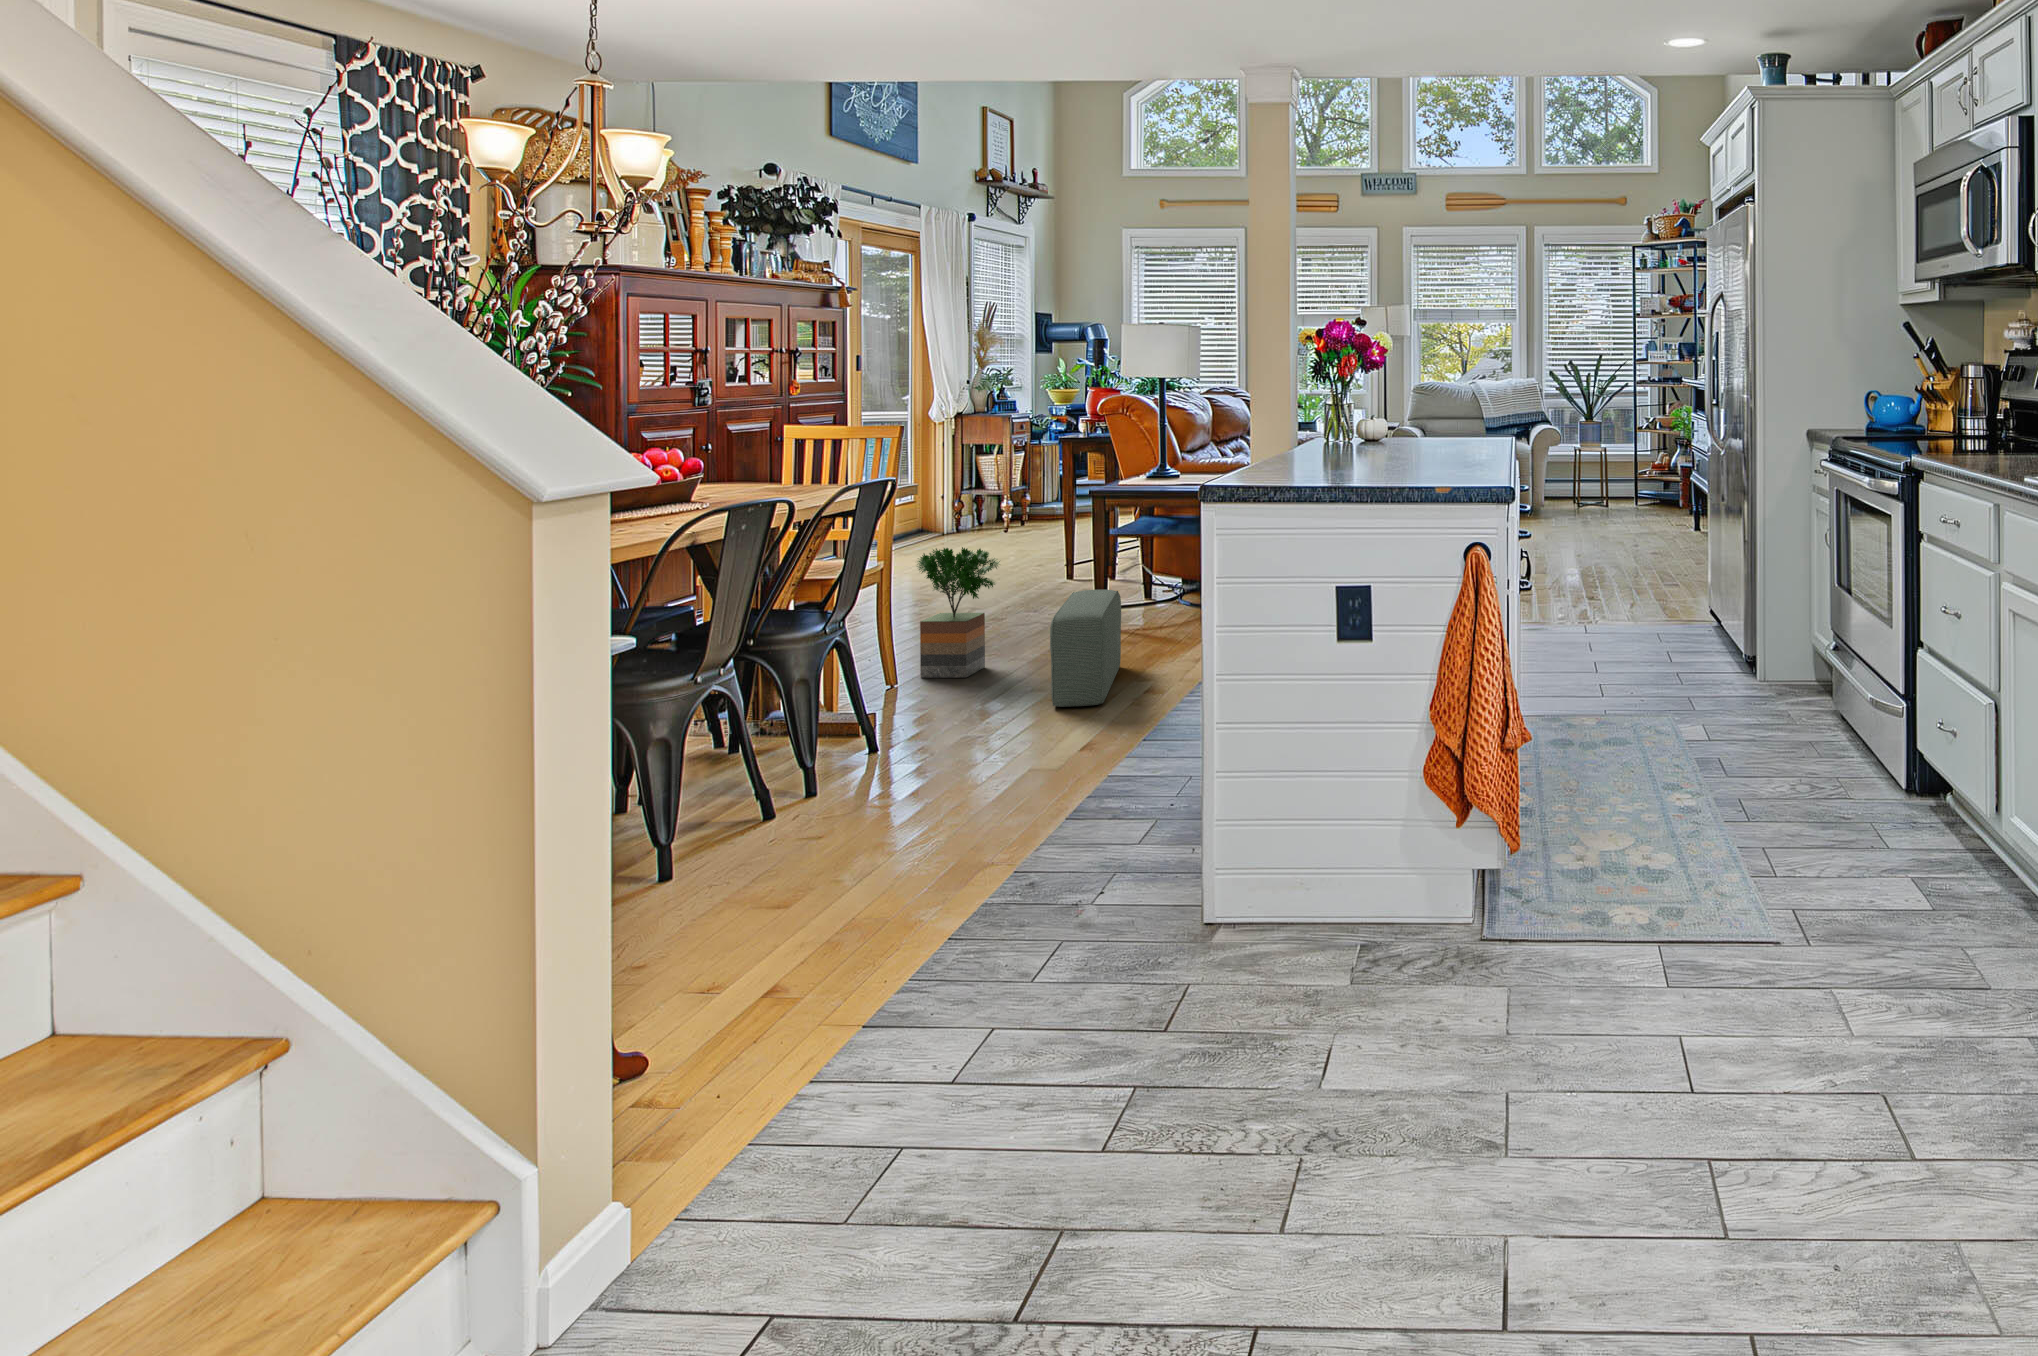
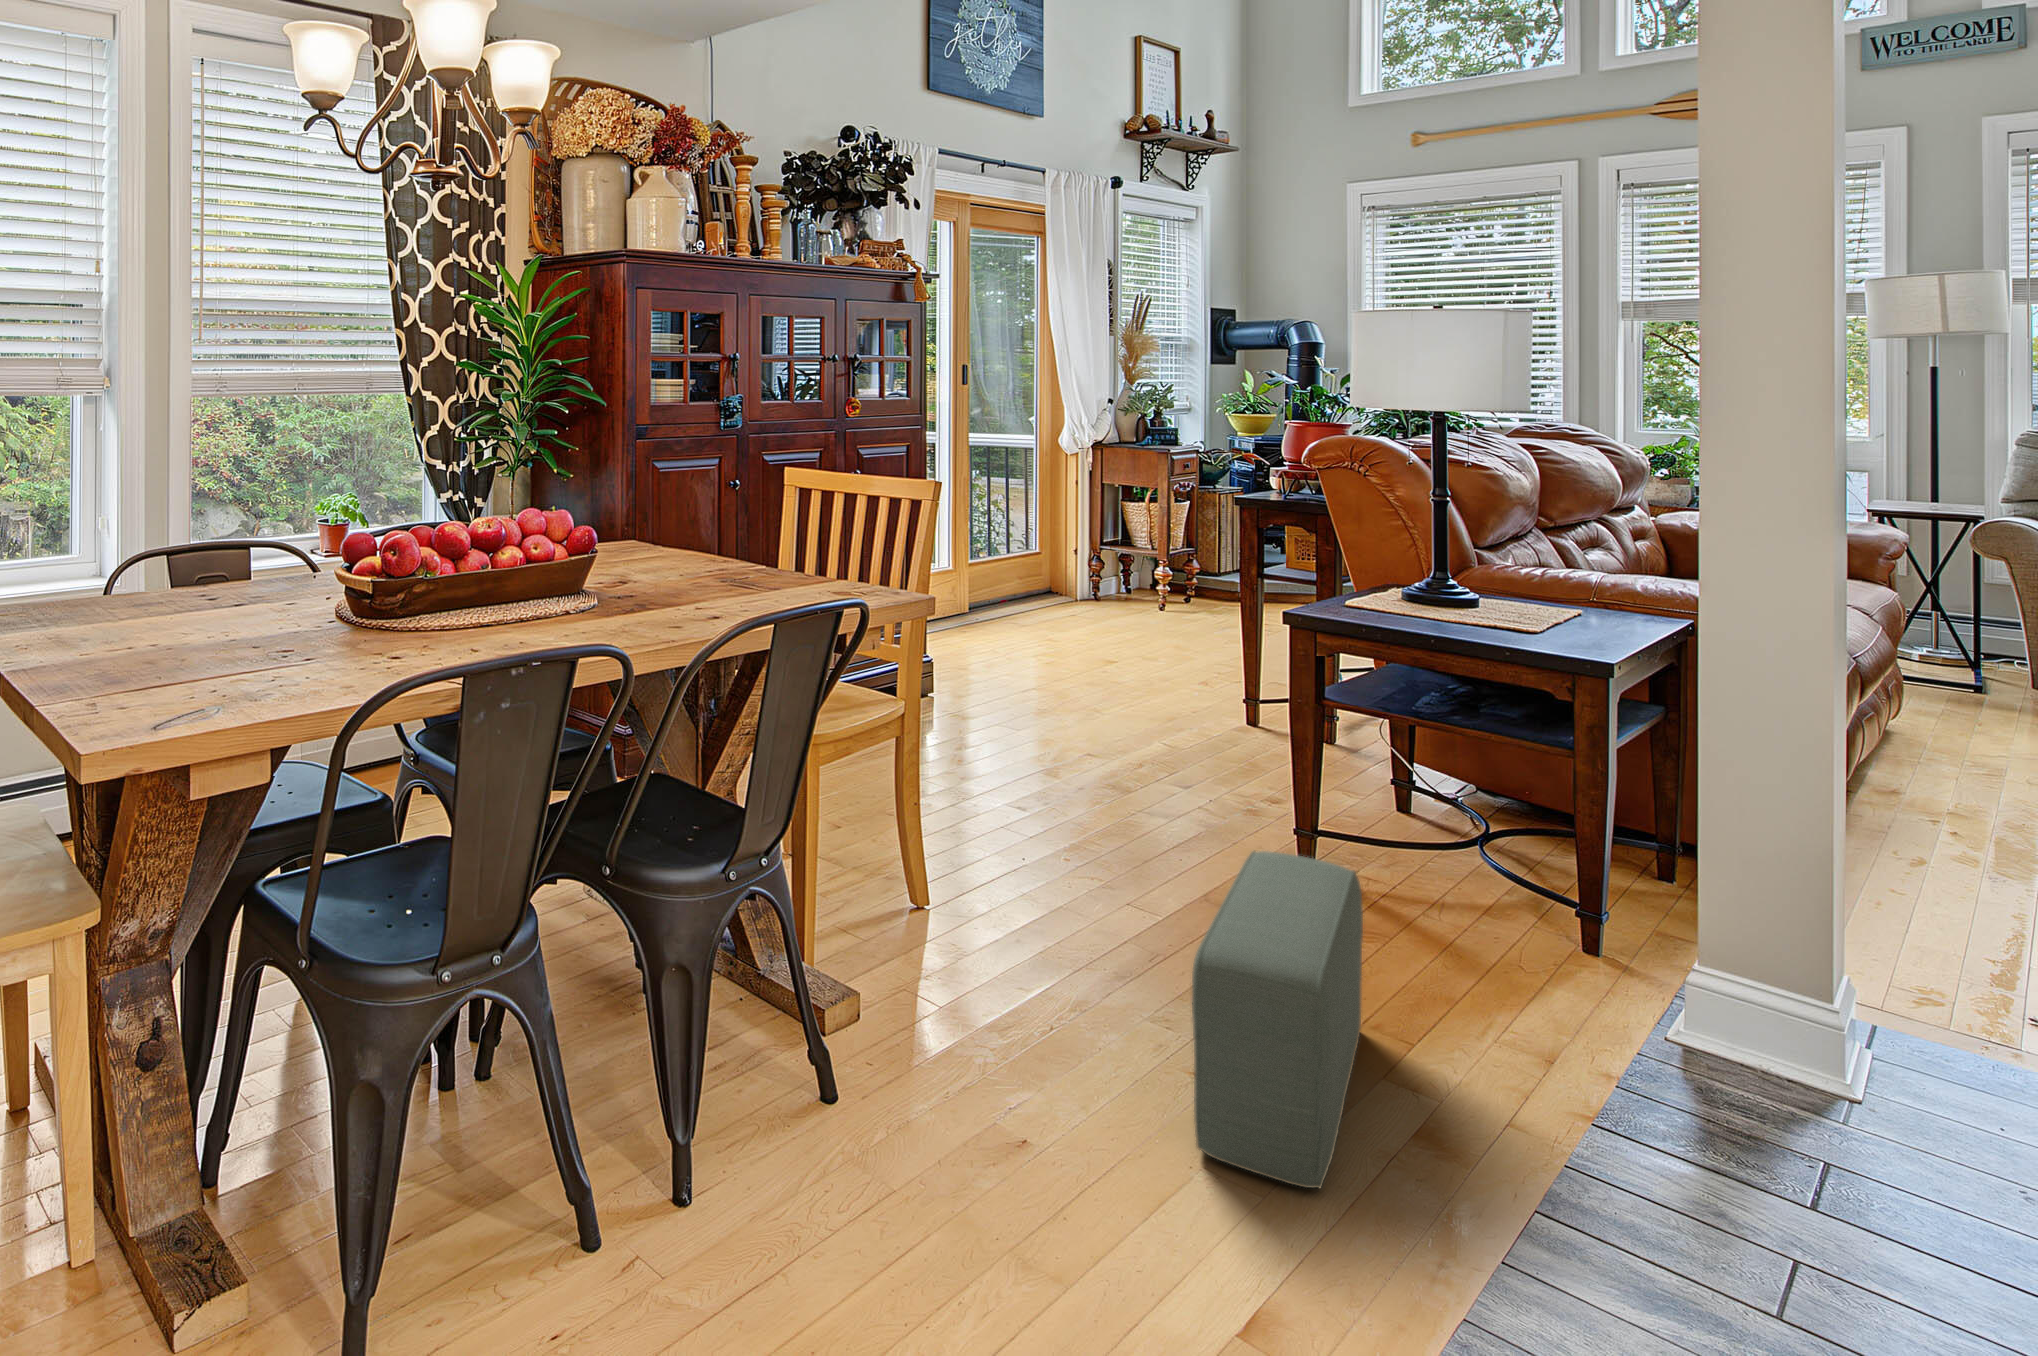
potted tree: present [917,547,1000,678] -> none [954,706,1108,964]

